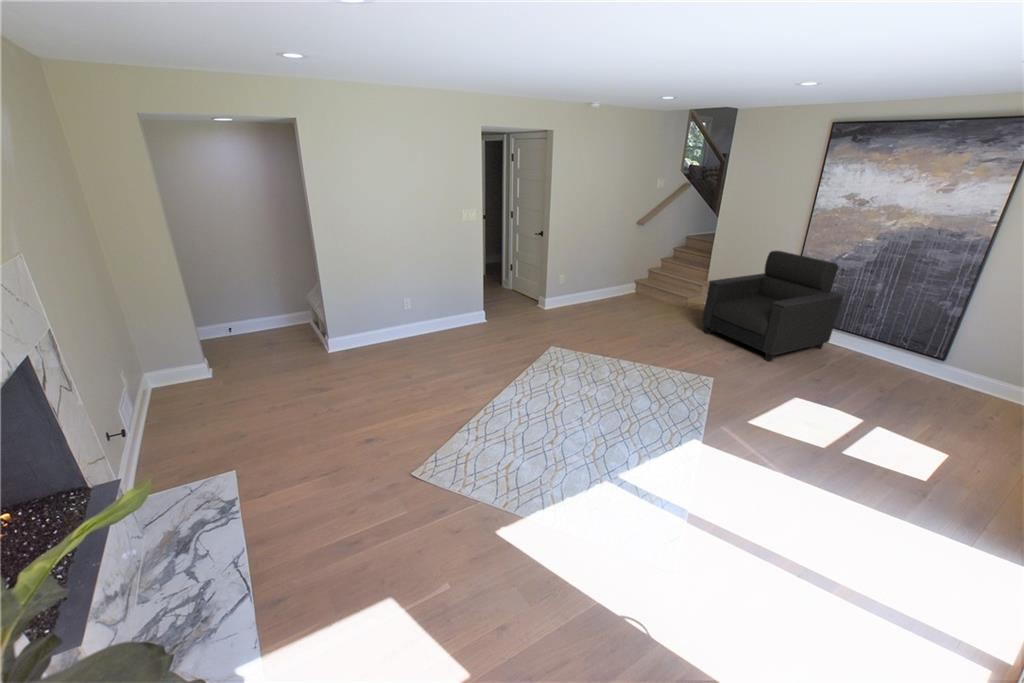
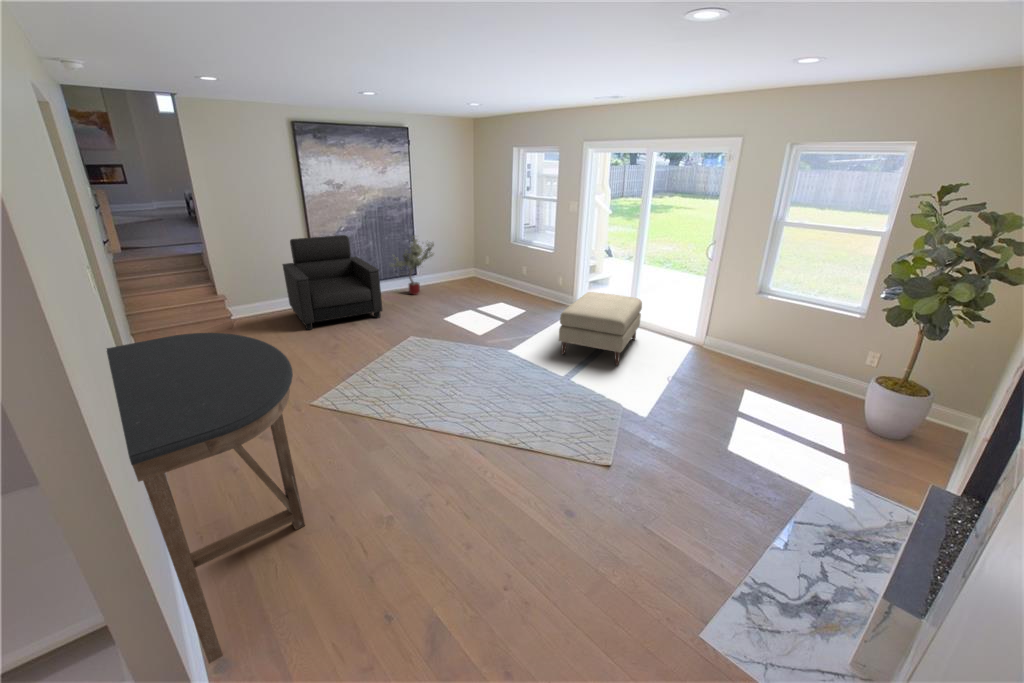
console table: none [339,241,462,356] -> present [107,333,305,664]
potted tree: none [876,295,980,383] -> present [390,236,434,295]
ottoman: none [674,433,909,650] -> present [559,292,642,365]

